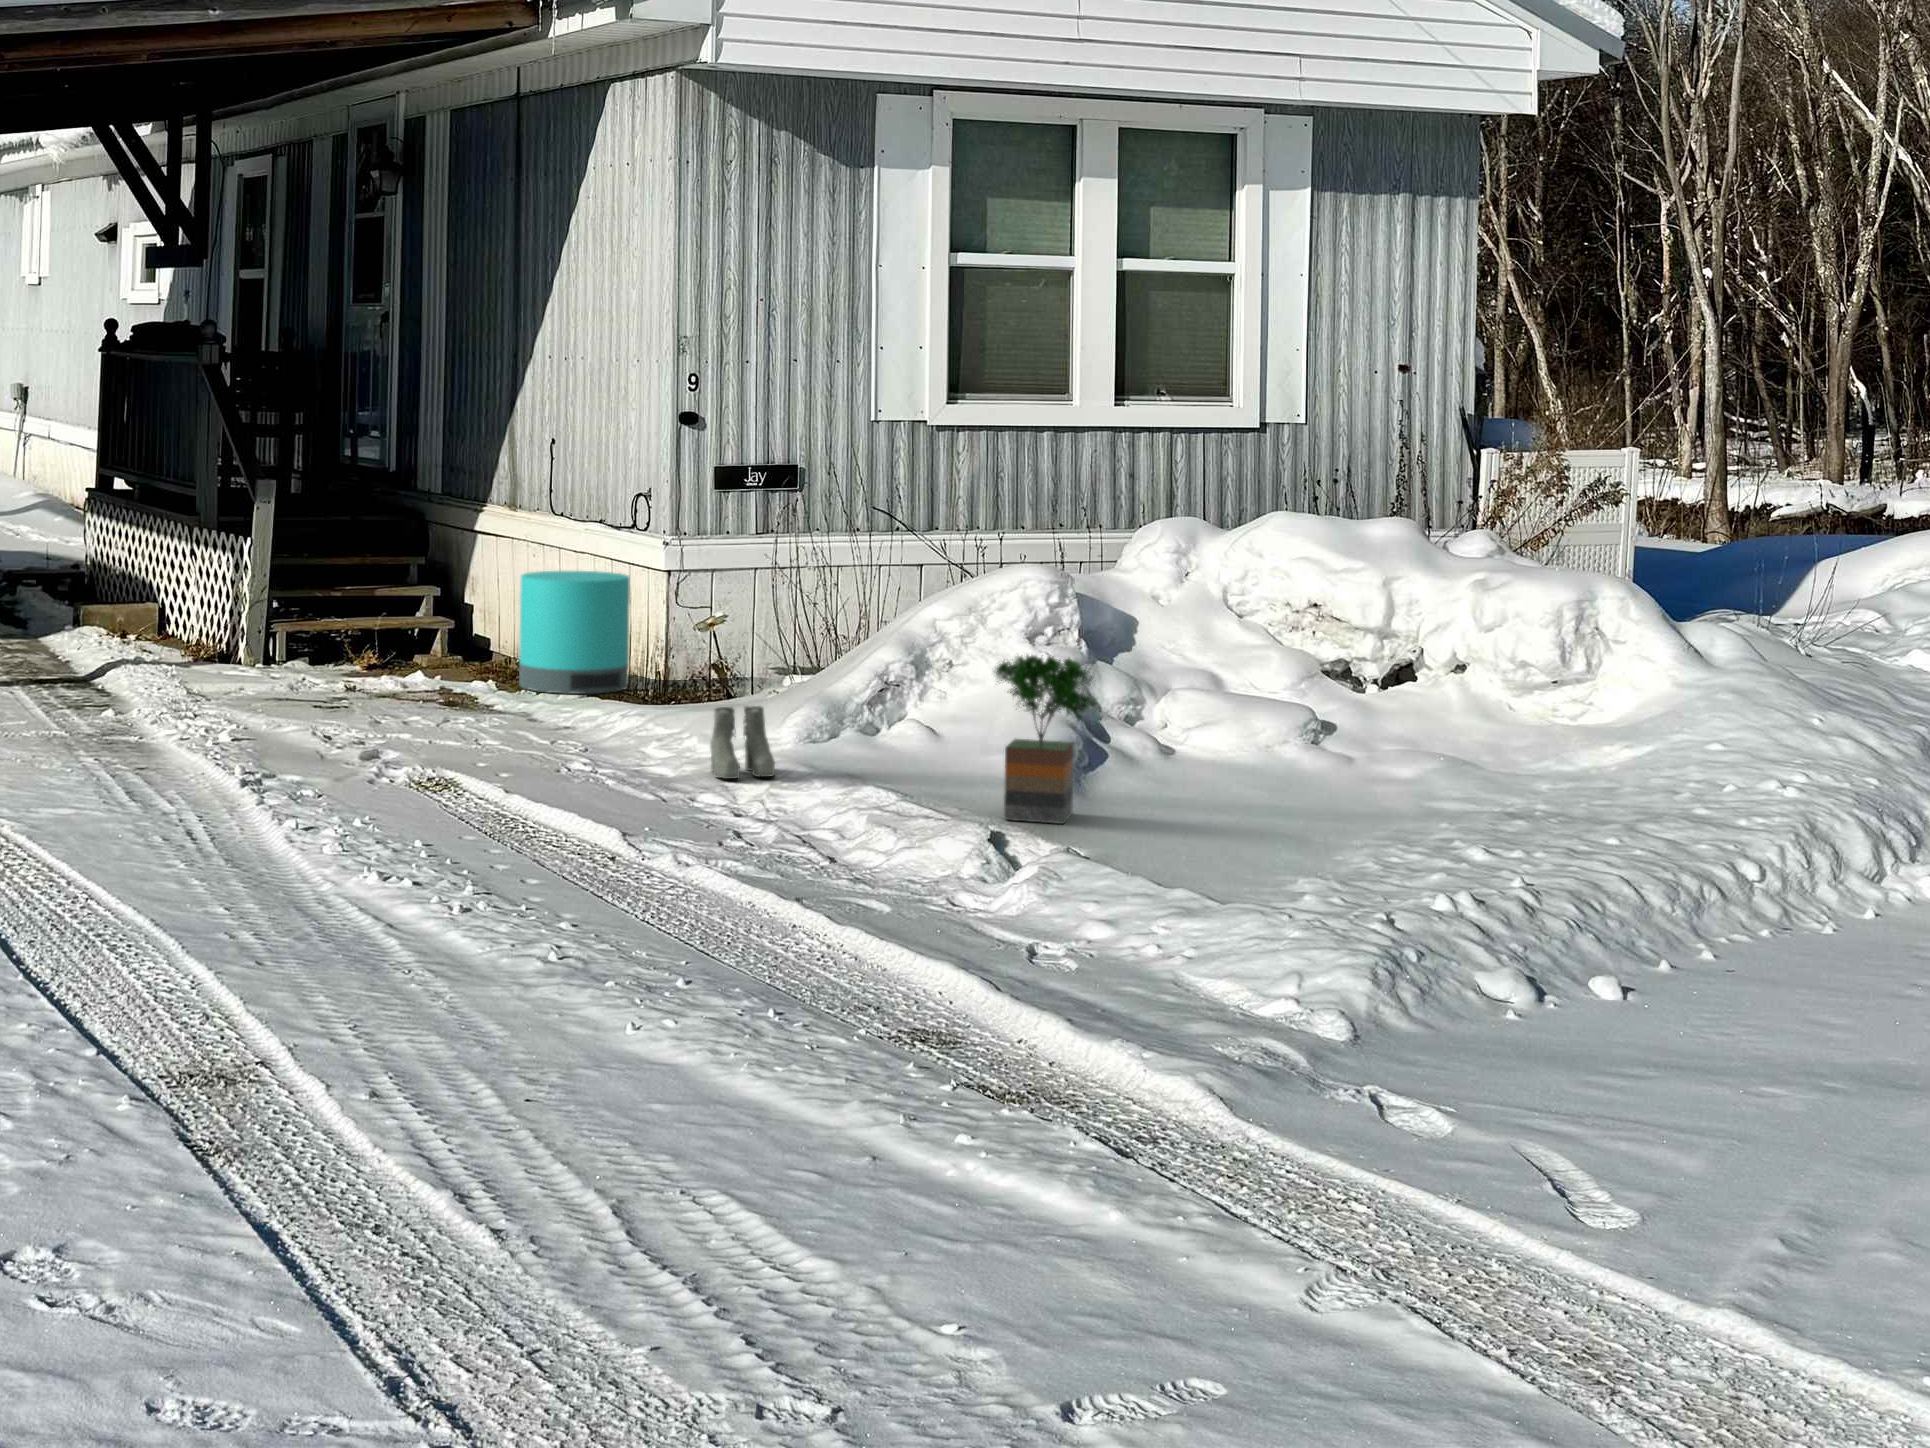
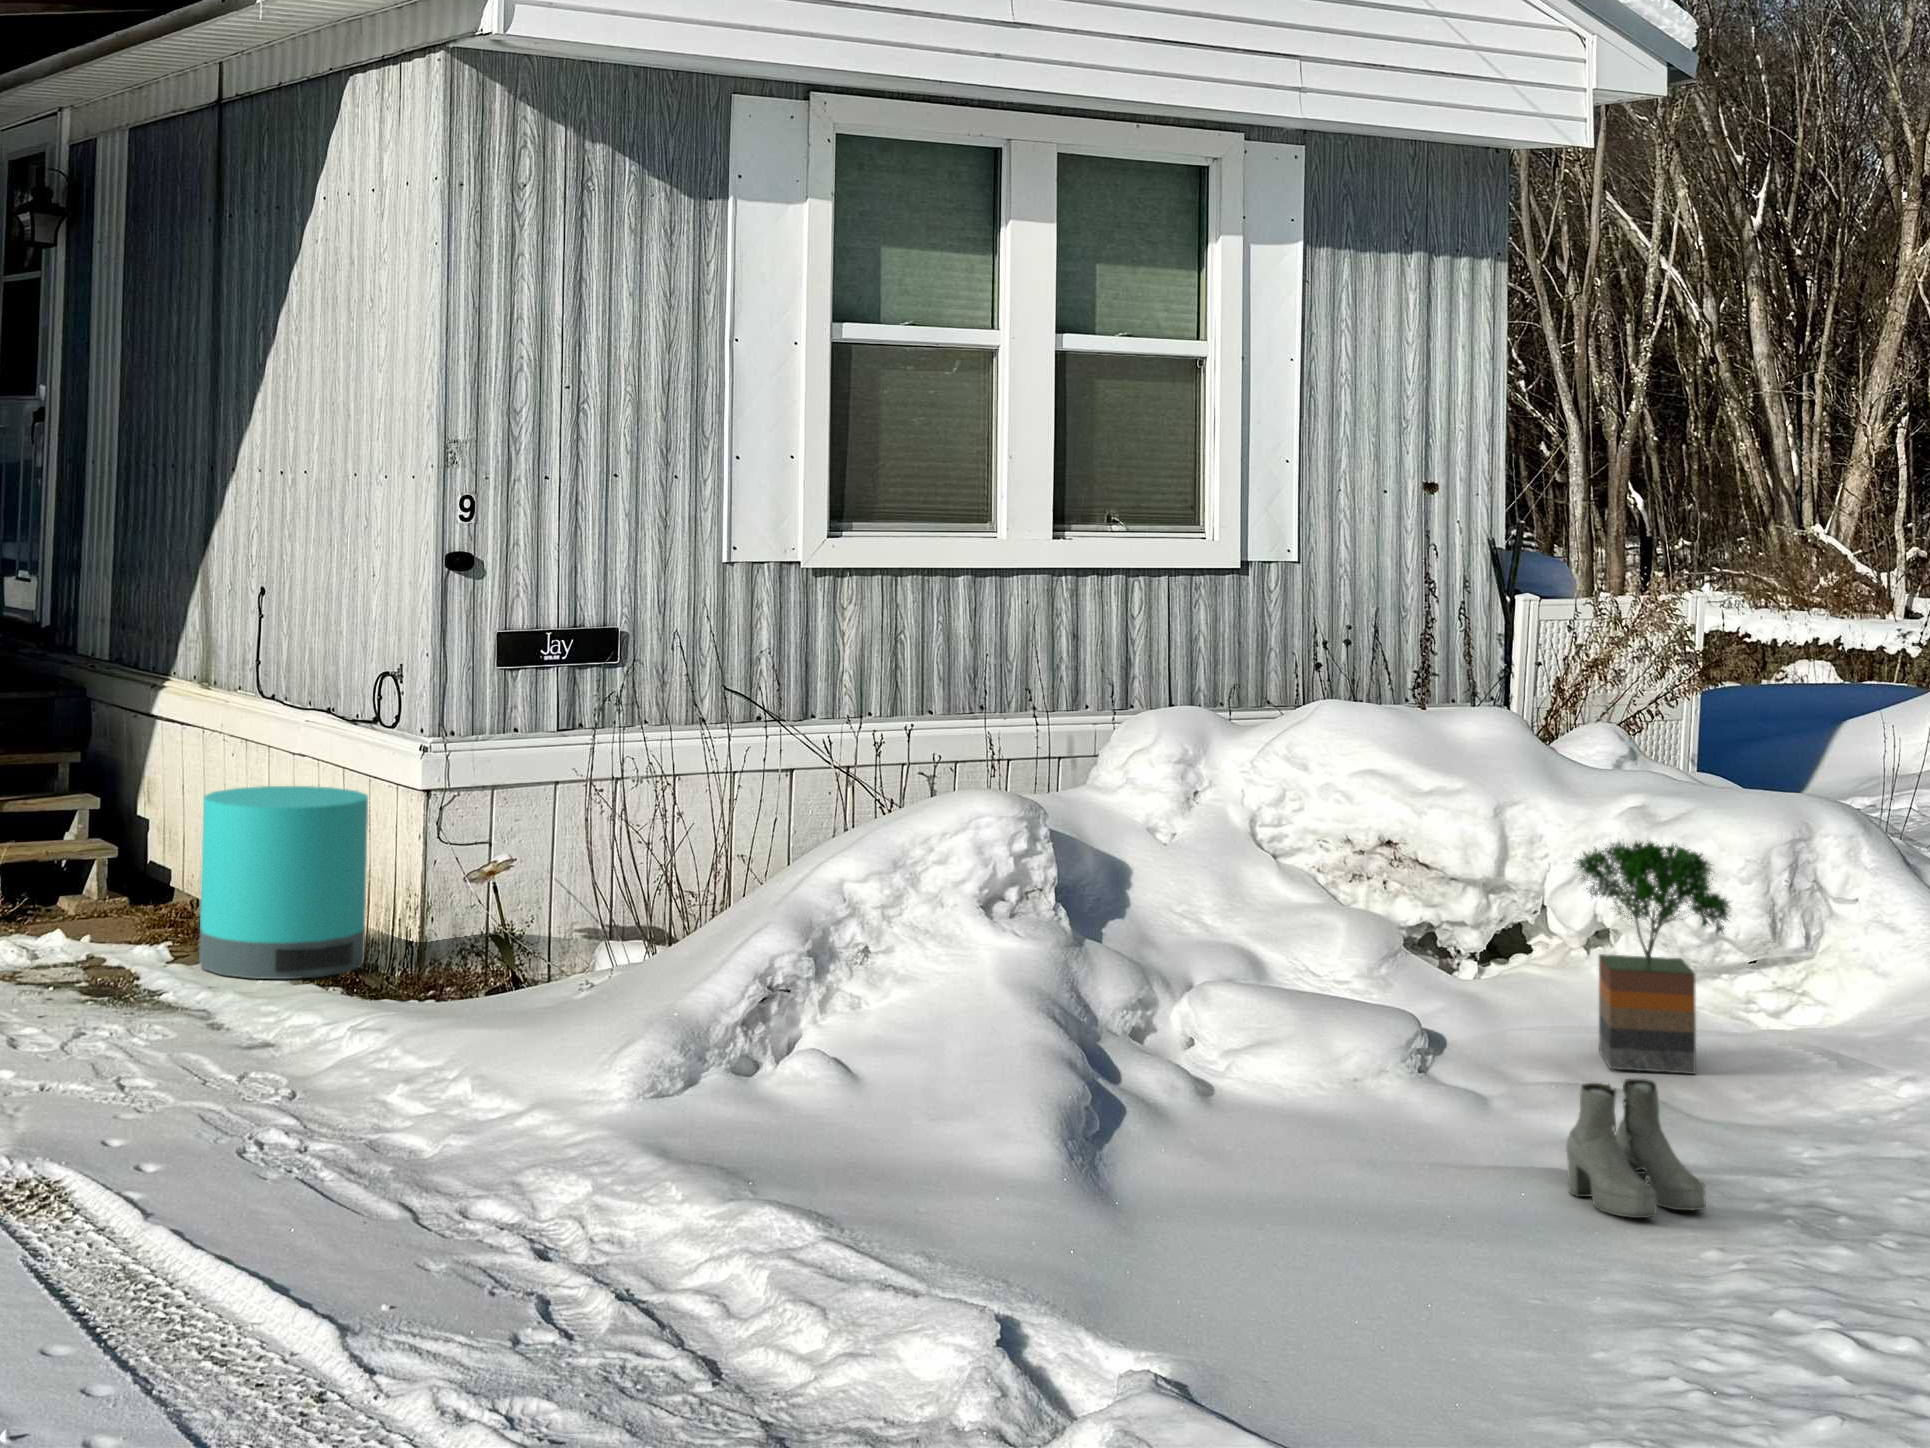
potted tree: present [994,655,1095,824] -> present [1574,841,1731,1074]
boots: present [710,706,775,779] -> present [1566,1079,1706,1218]

